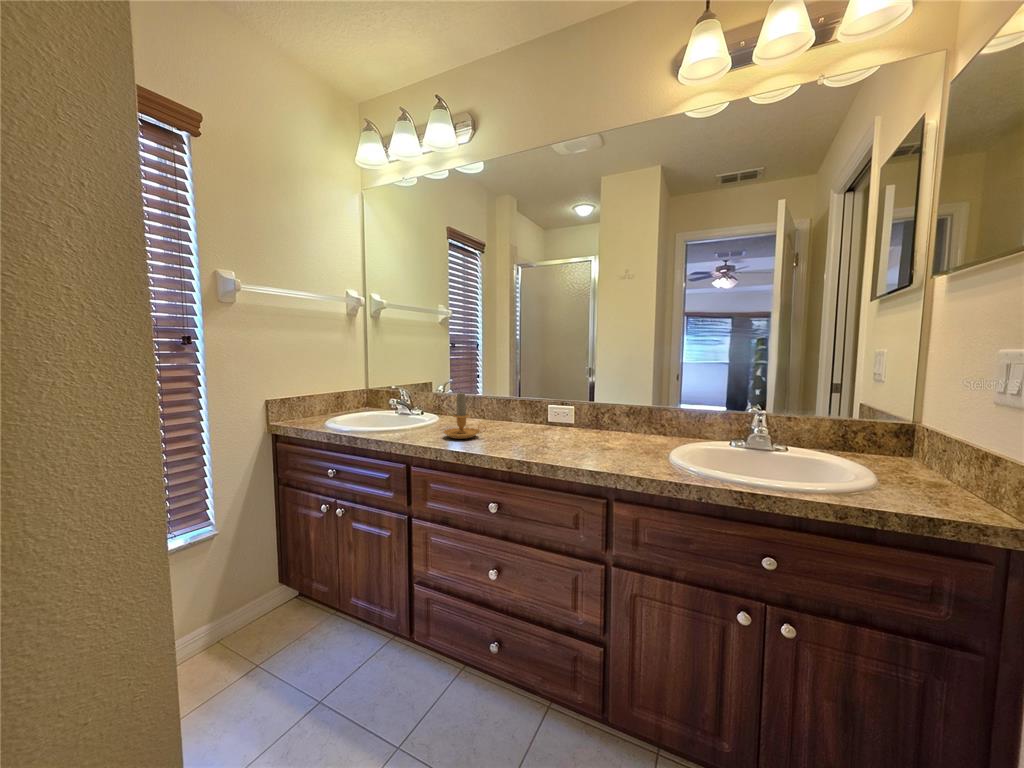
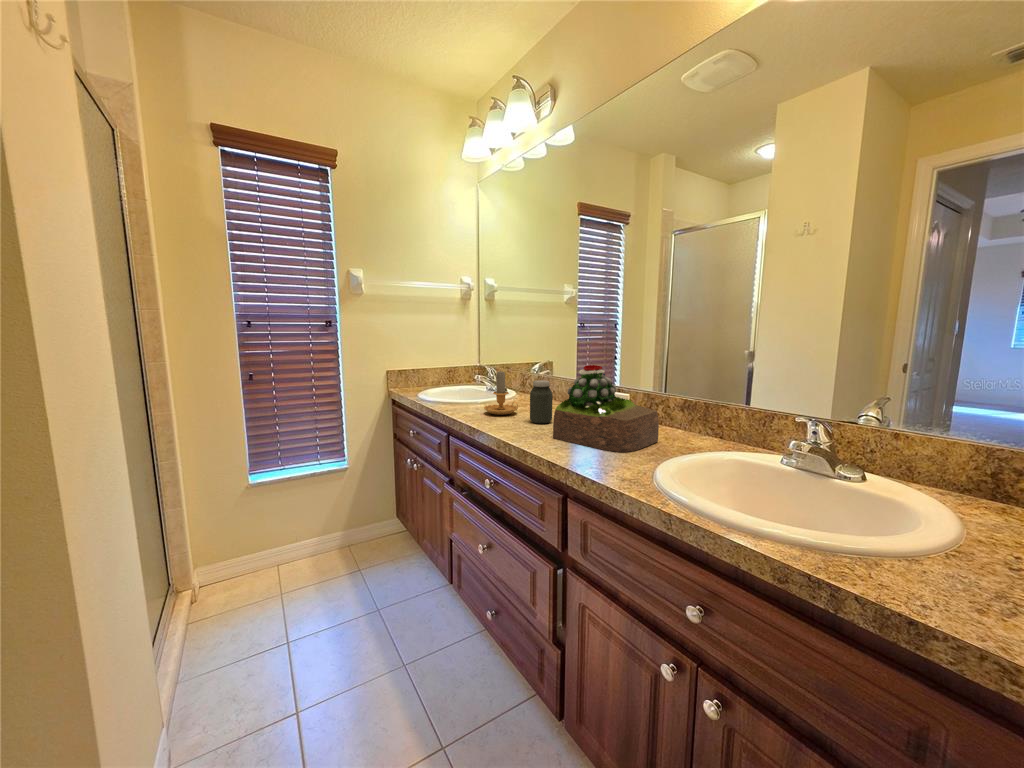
succulent plant: none [559,381,638,456] -> present [553,365,659,452]
jar: none [505,399,528,442] -> present [530,380,553,424]

